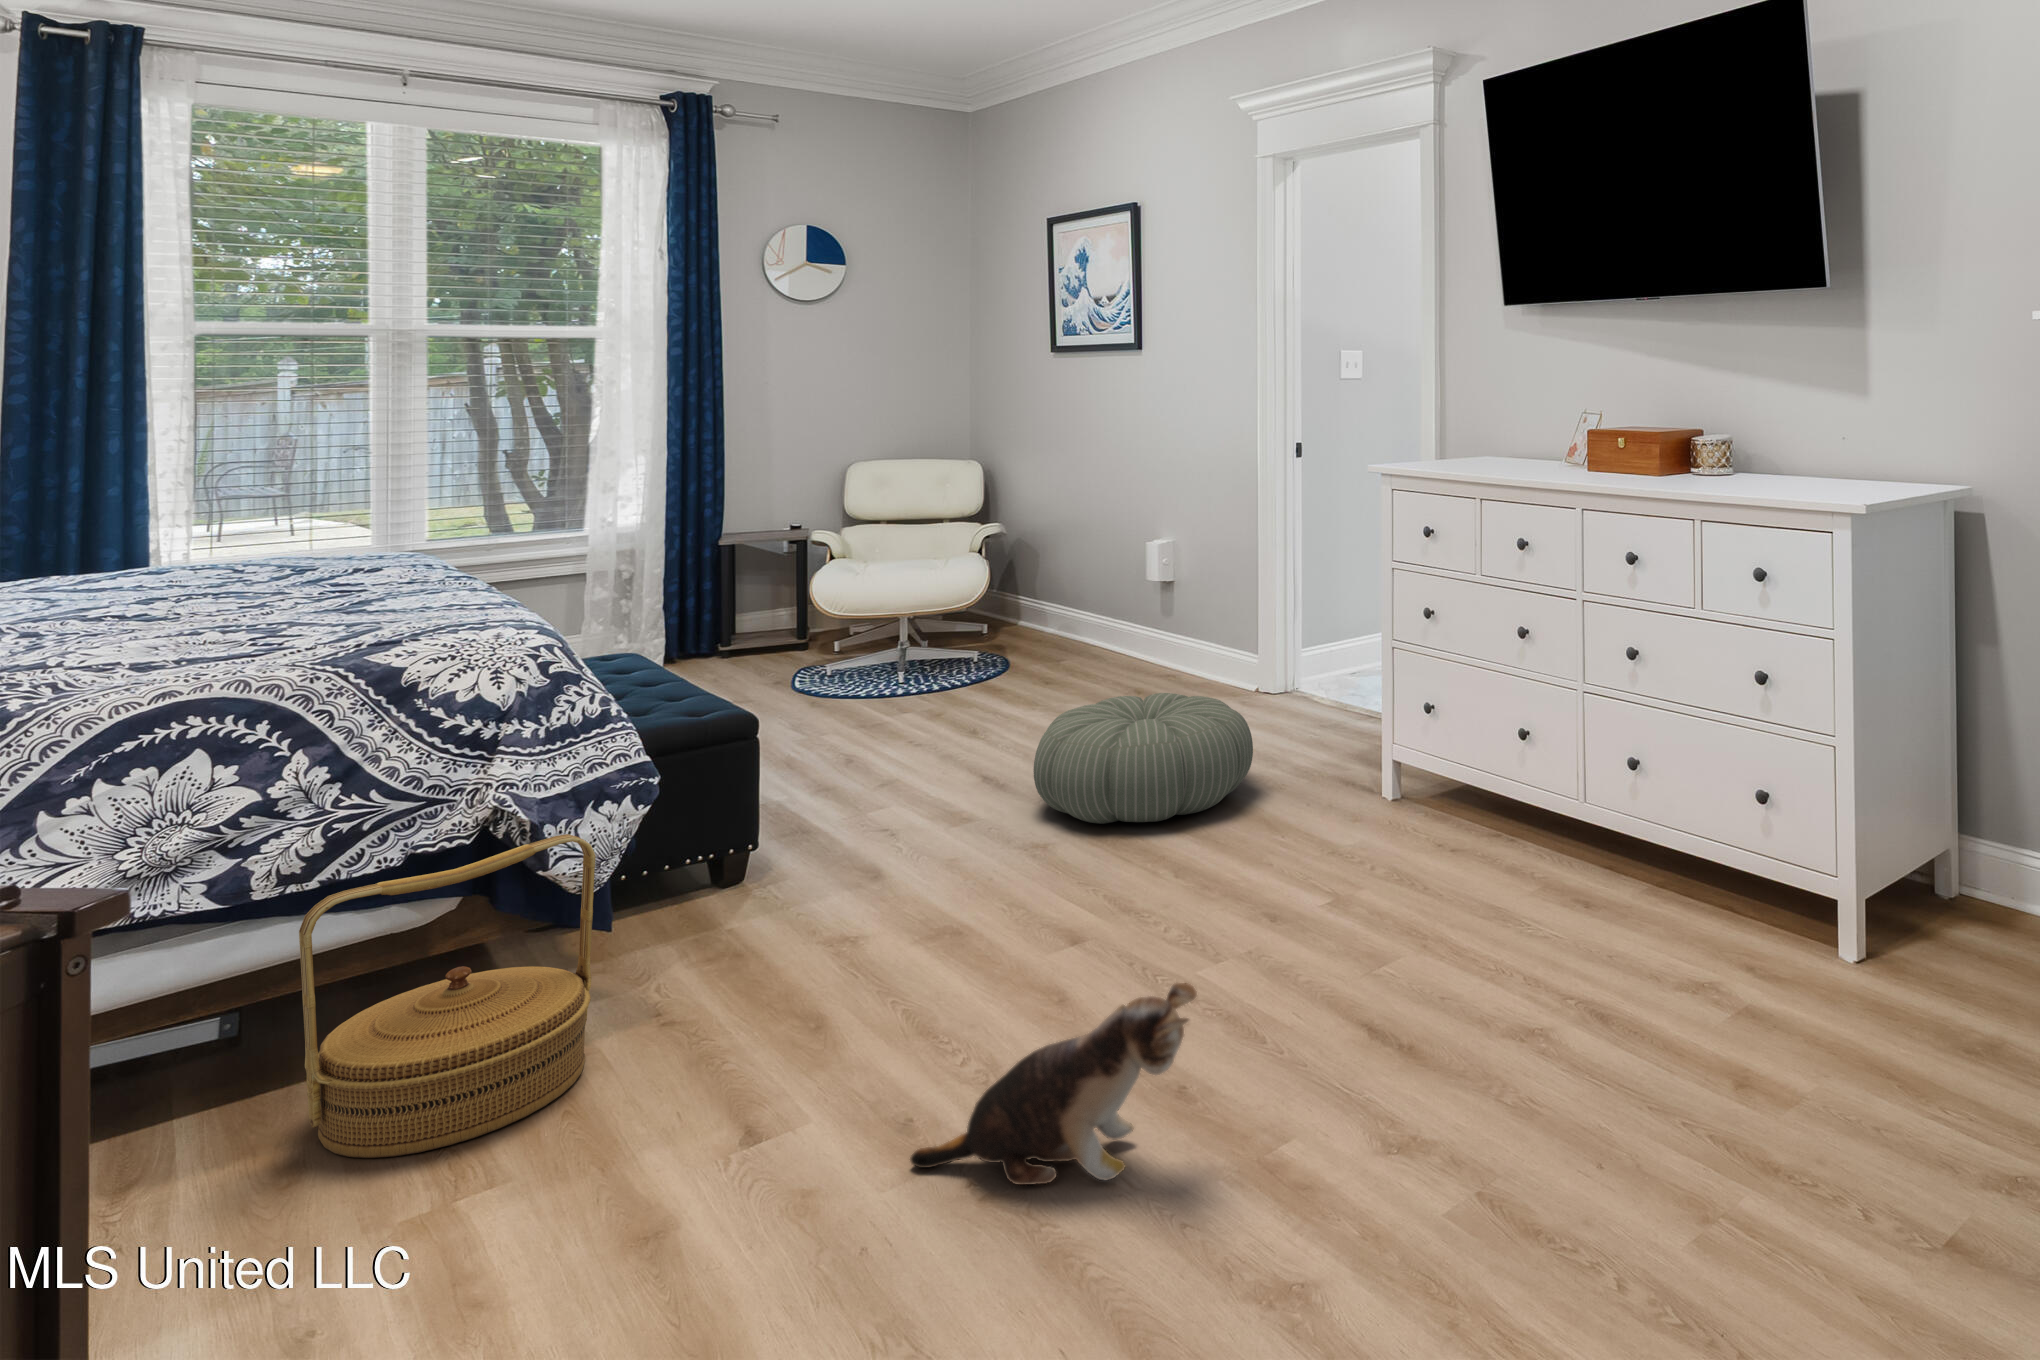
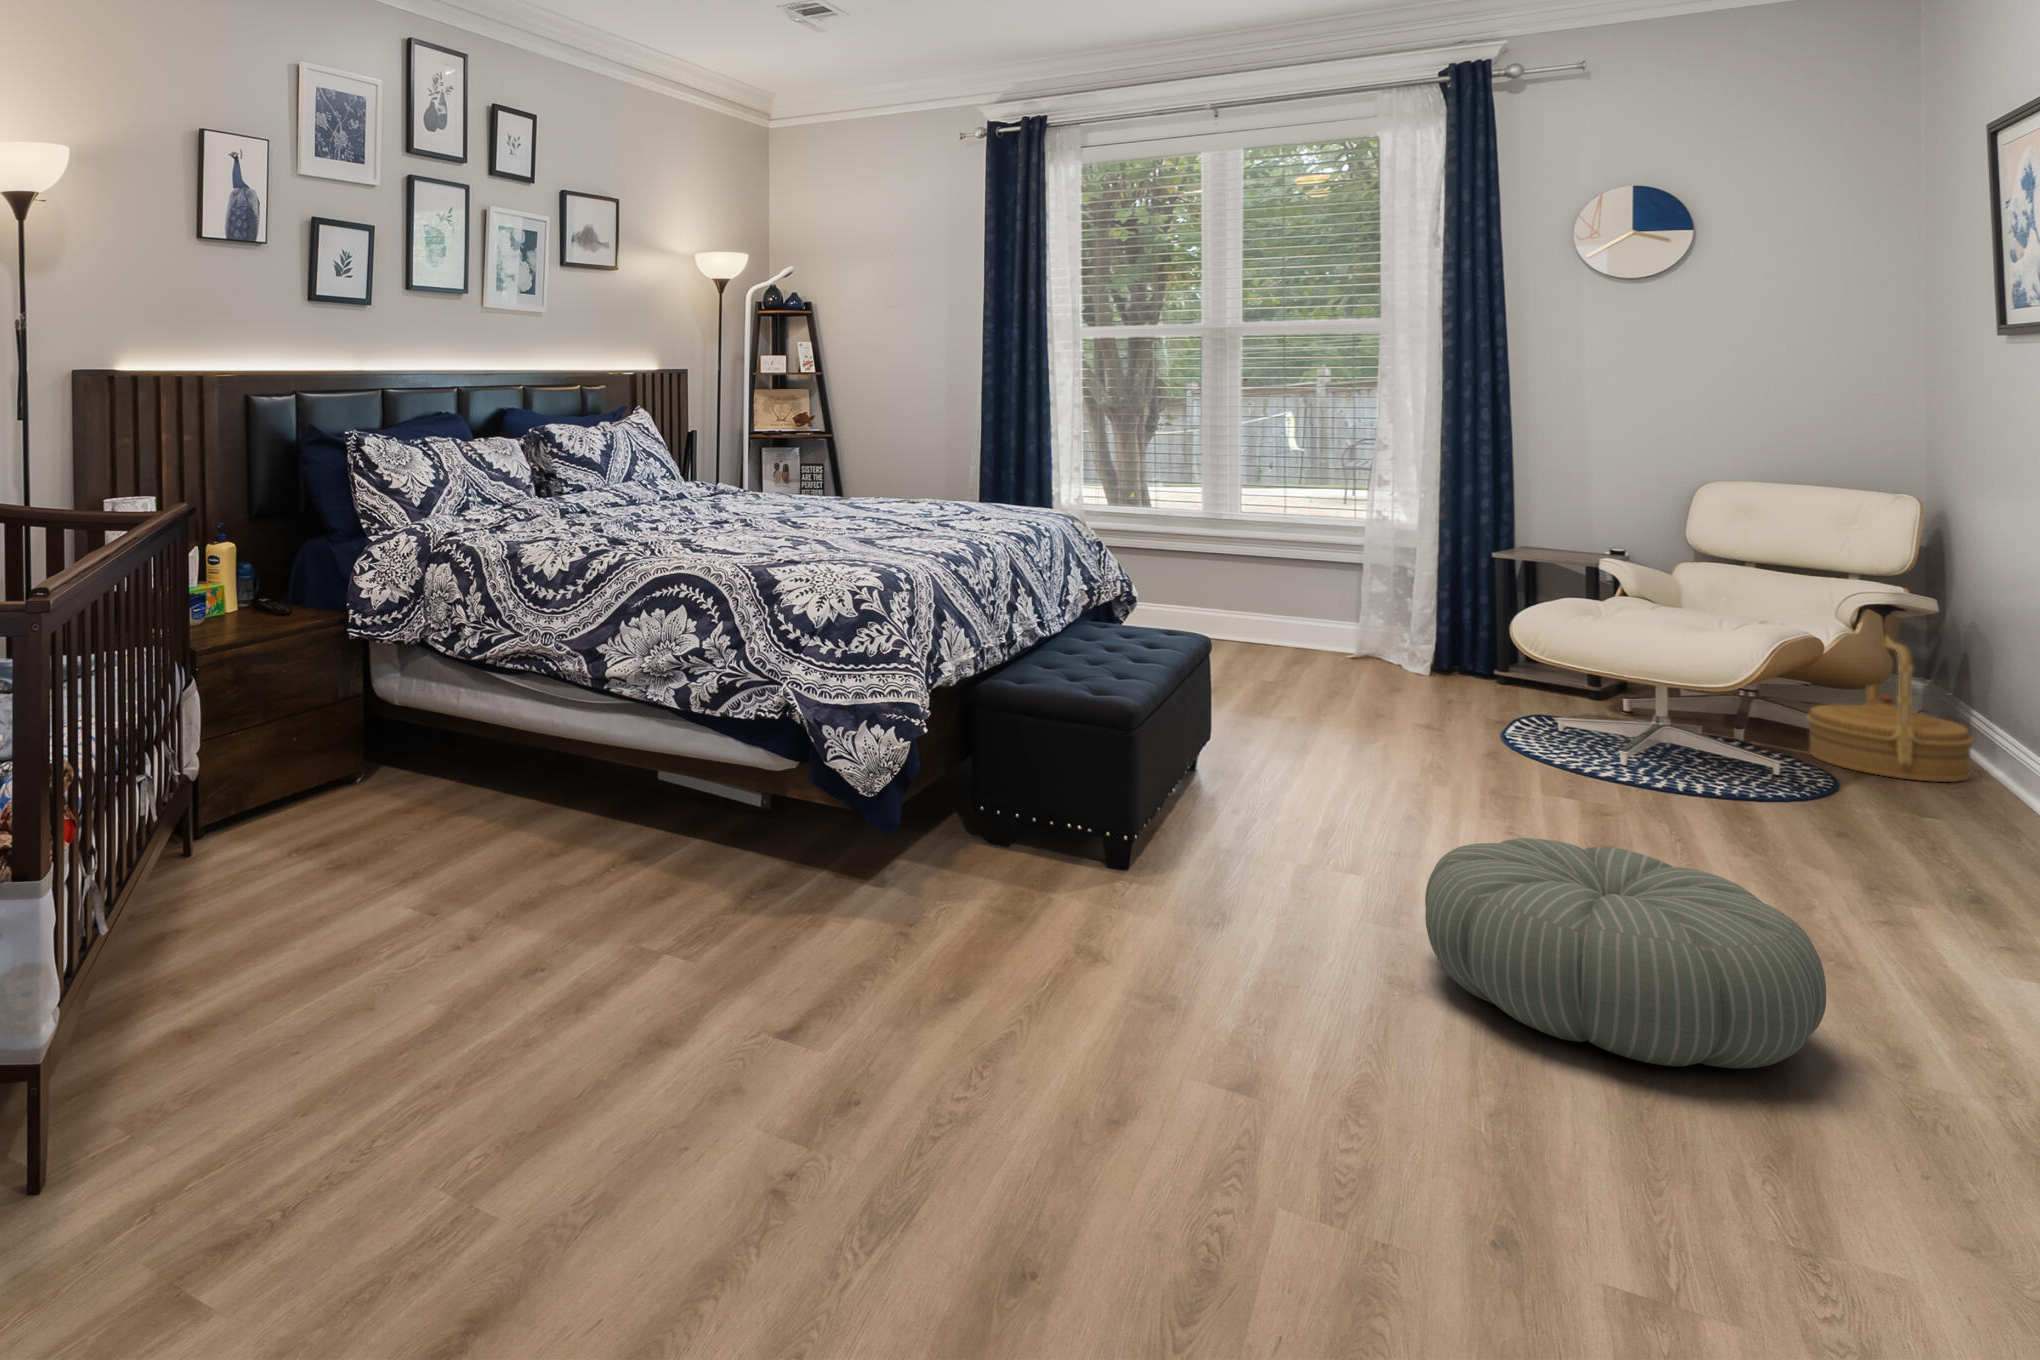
woven basket: present [299,834,596,1158] -> present [1806,637,1973,782]
plush toy: present [910,983,1197,1185] -> none [740,1054,866,1225]

